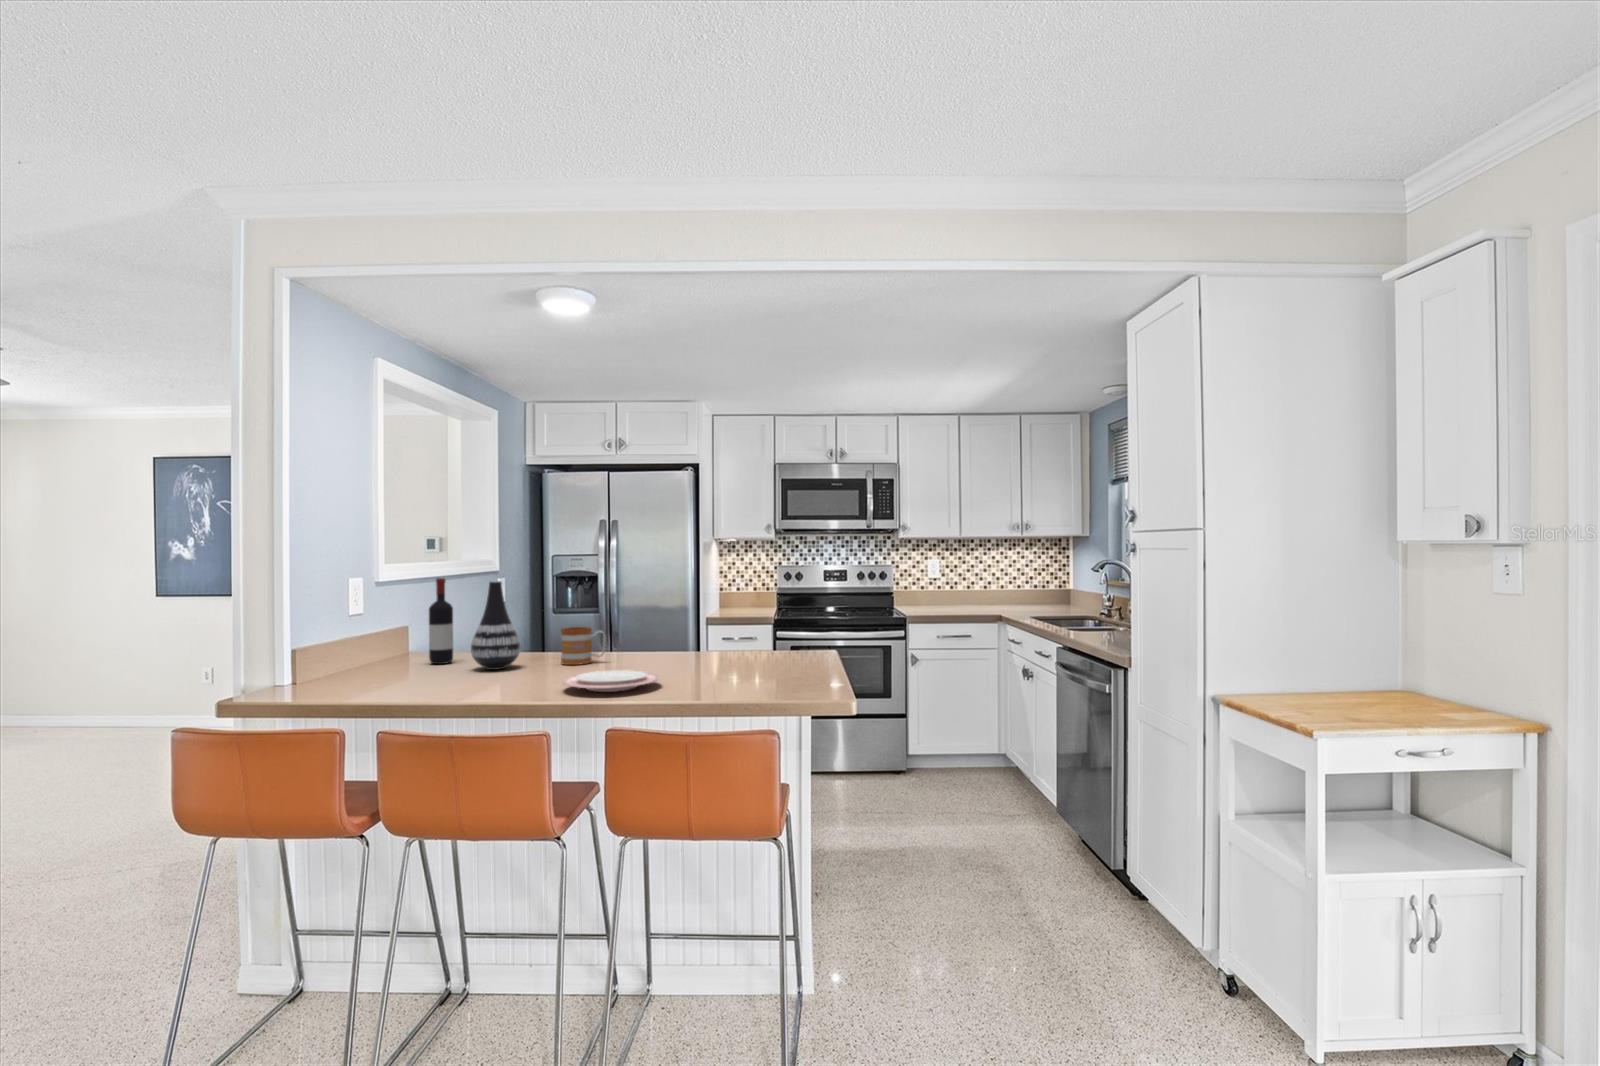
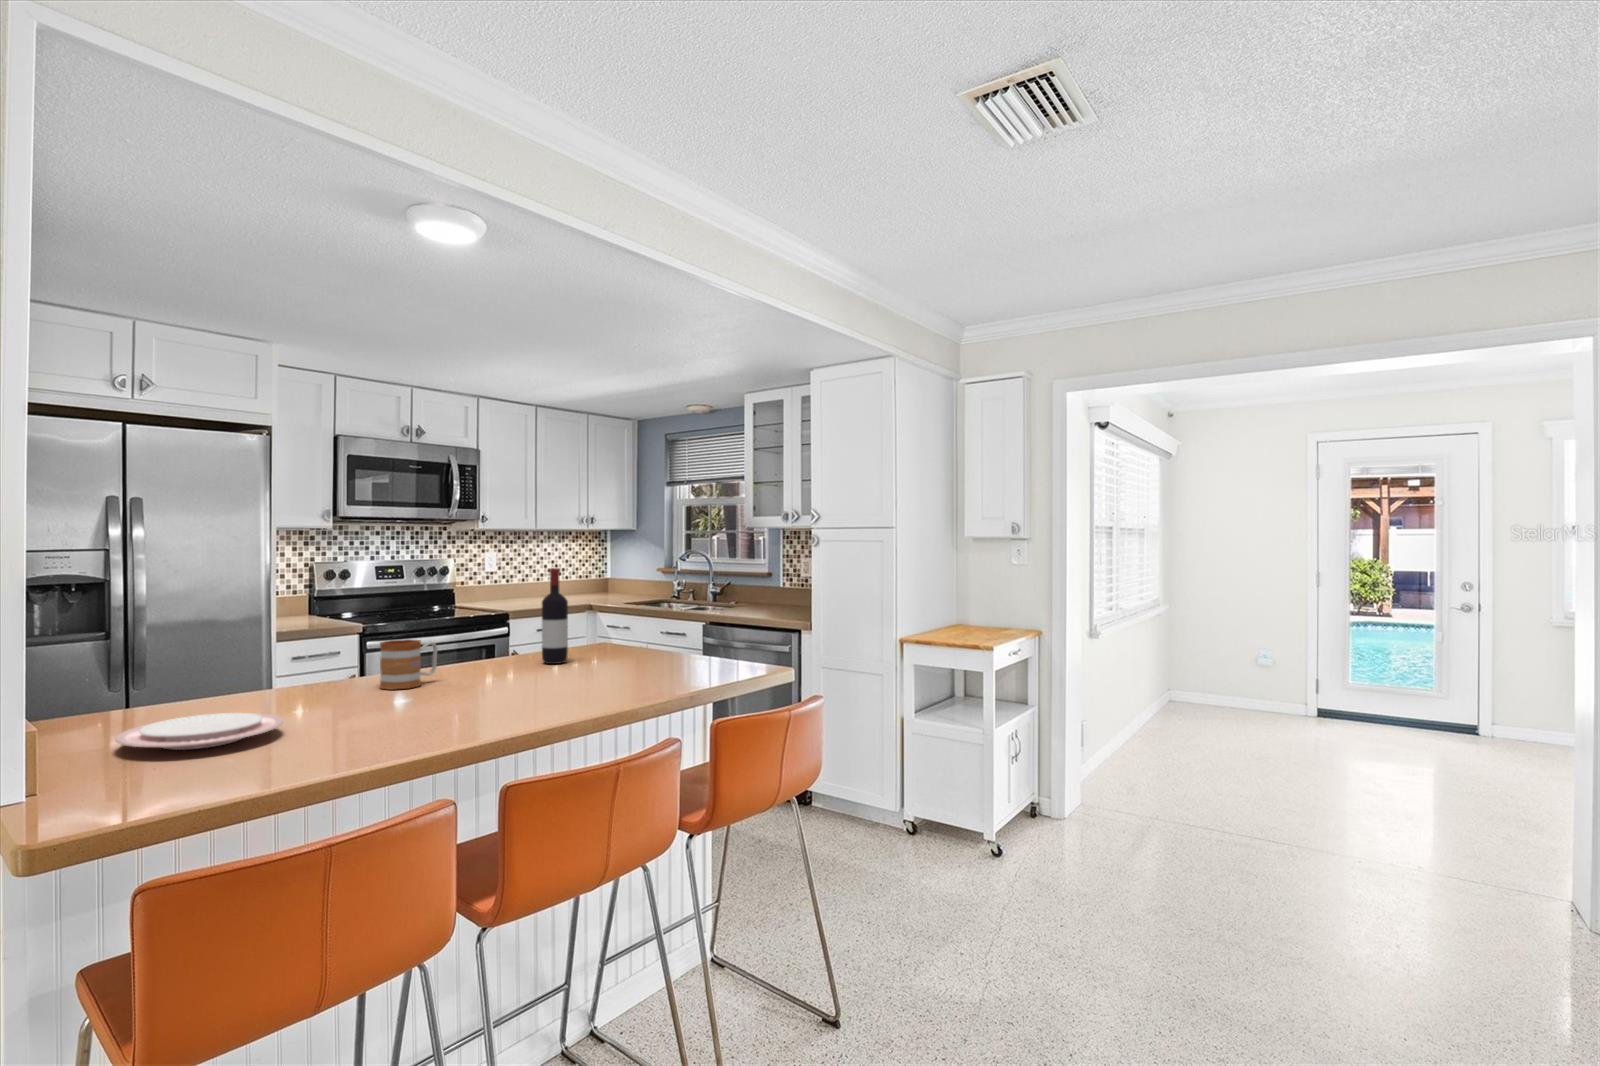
wine bottle: present [429,578,453,664] -> present [542,568,568,664]
vase: present [471,581,521,670] -> none [278,584,353,708]
plate: present [562,670,660,692] -> present [115,713,283,750]

